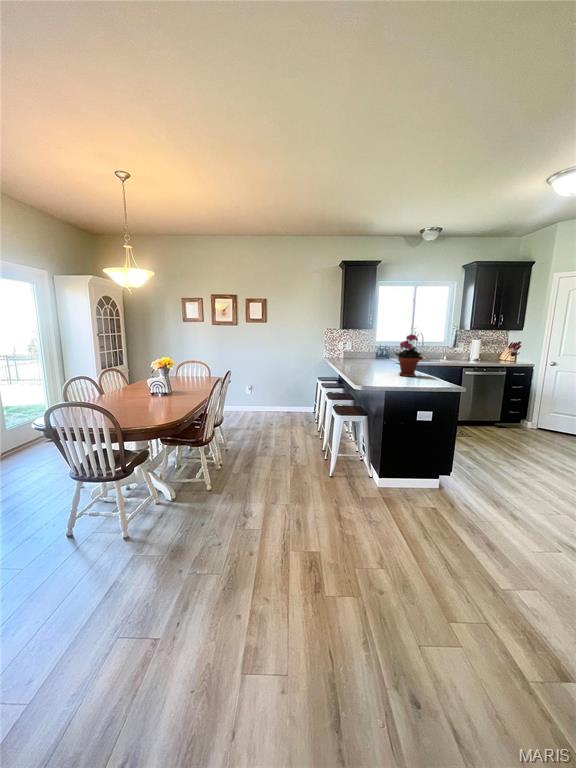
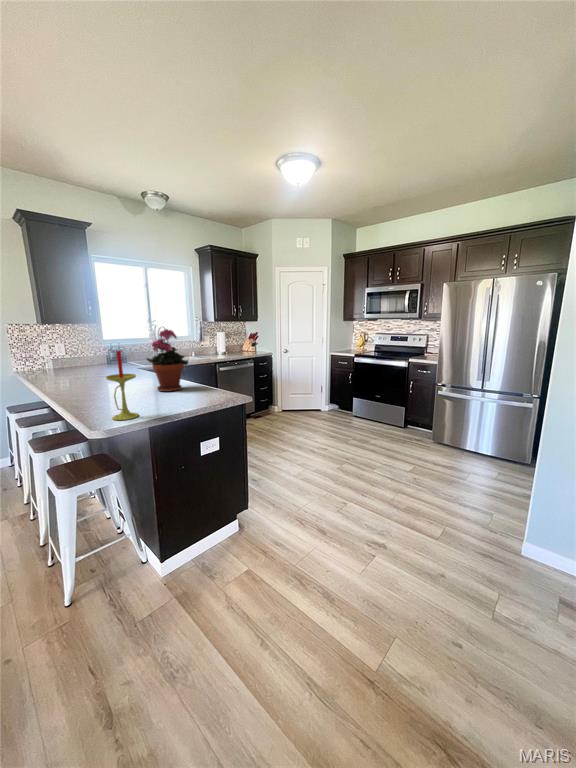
candle: none [368,344,384,383] -> present [106,351,138,420]

